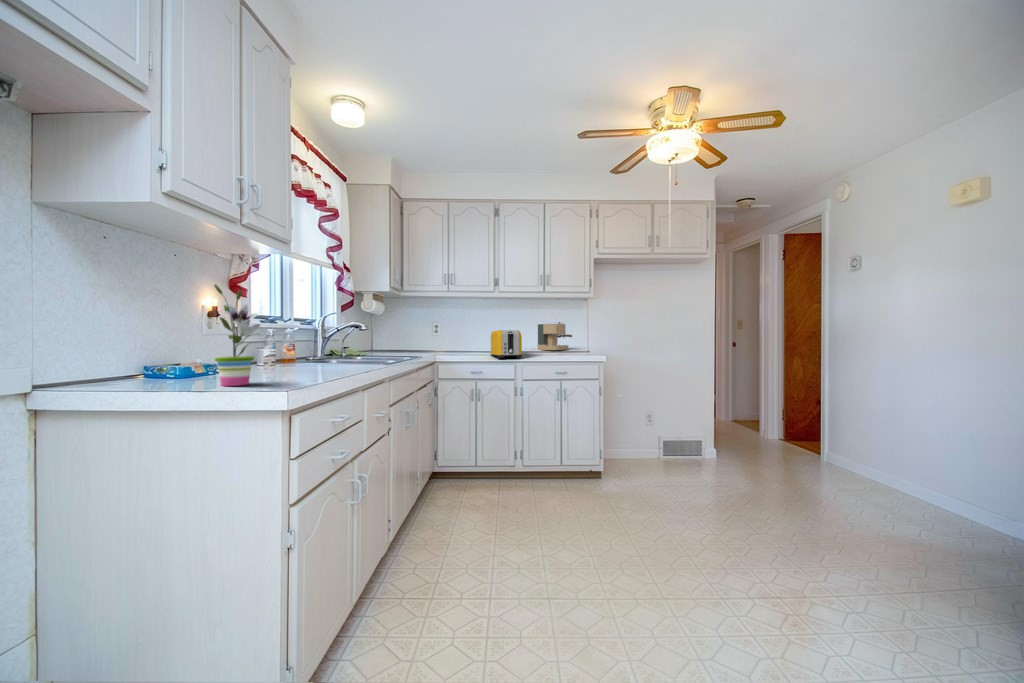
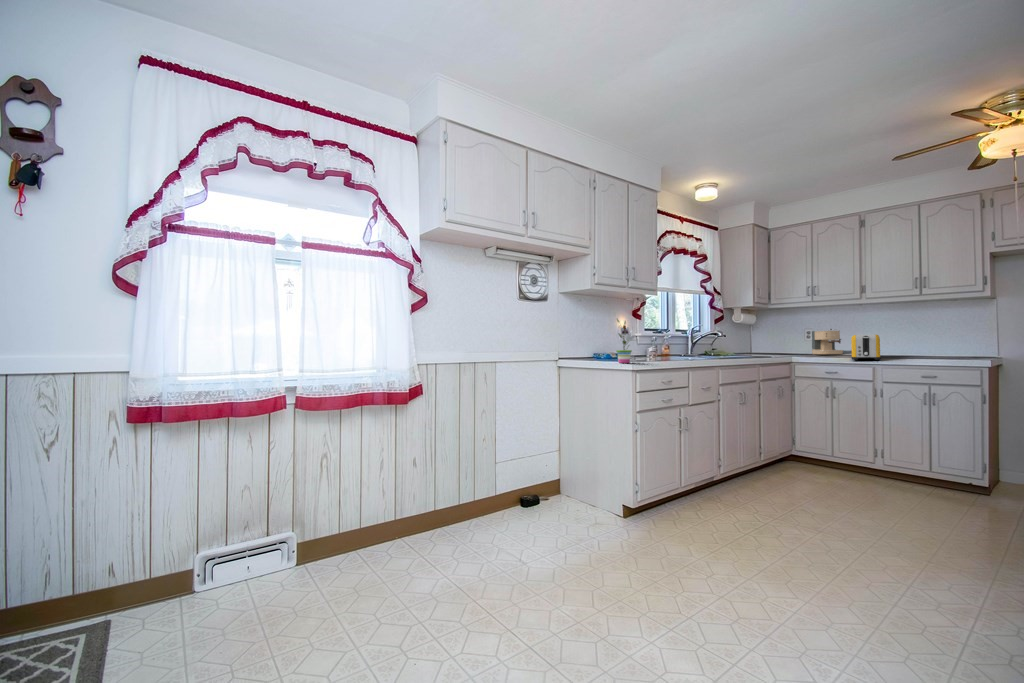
coffee maker: present [537,322,572,350] -> present [812,329,843,354]

